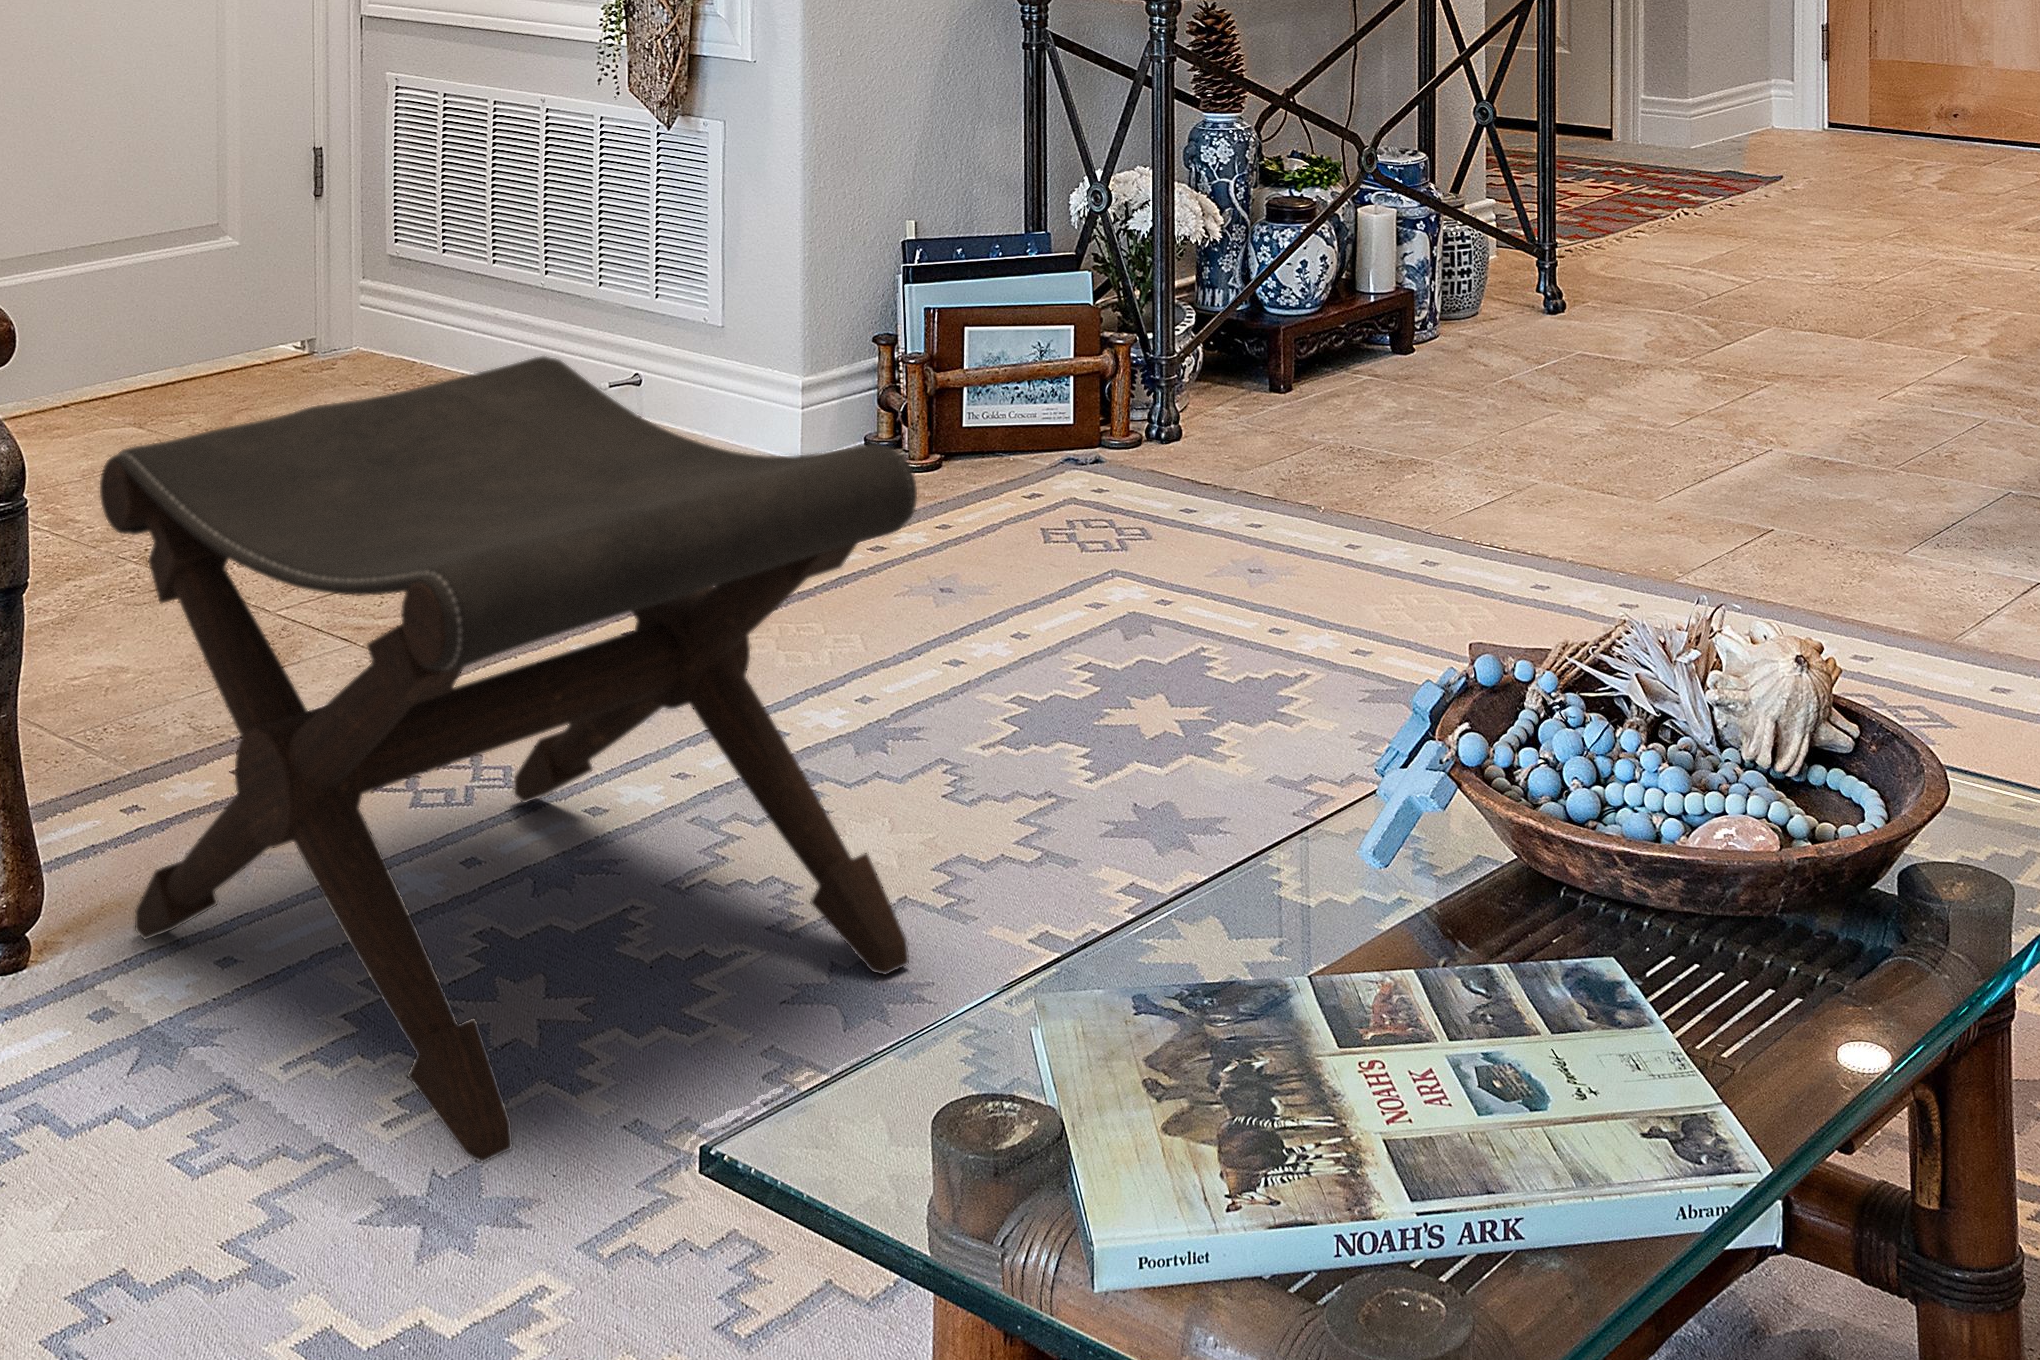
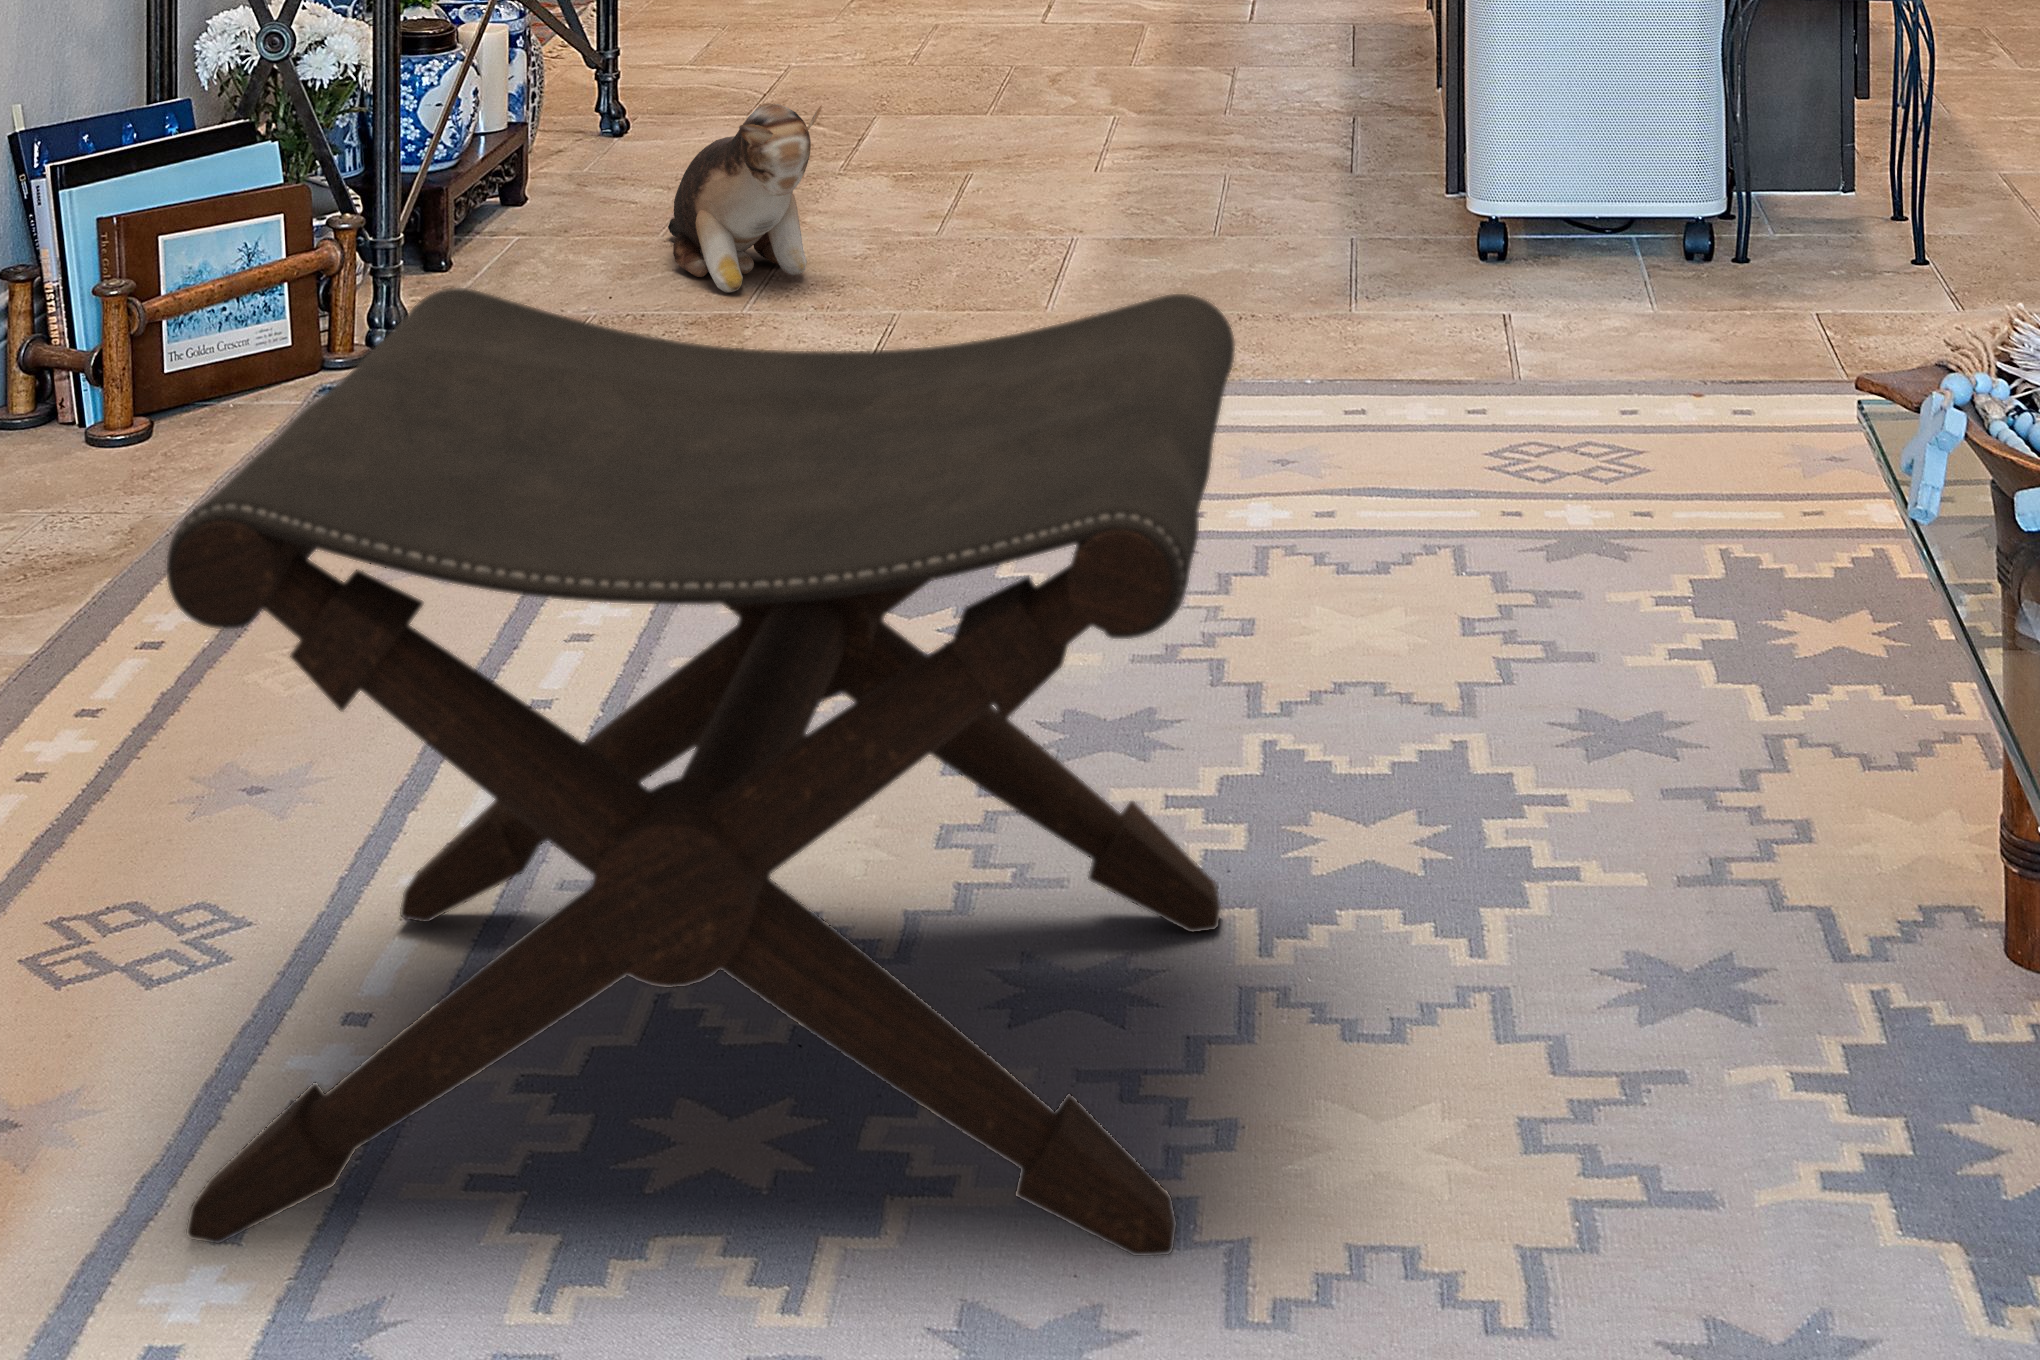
plush toy: none [1402,298,1503,450] -> present [668,103,822,292]

